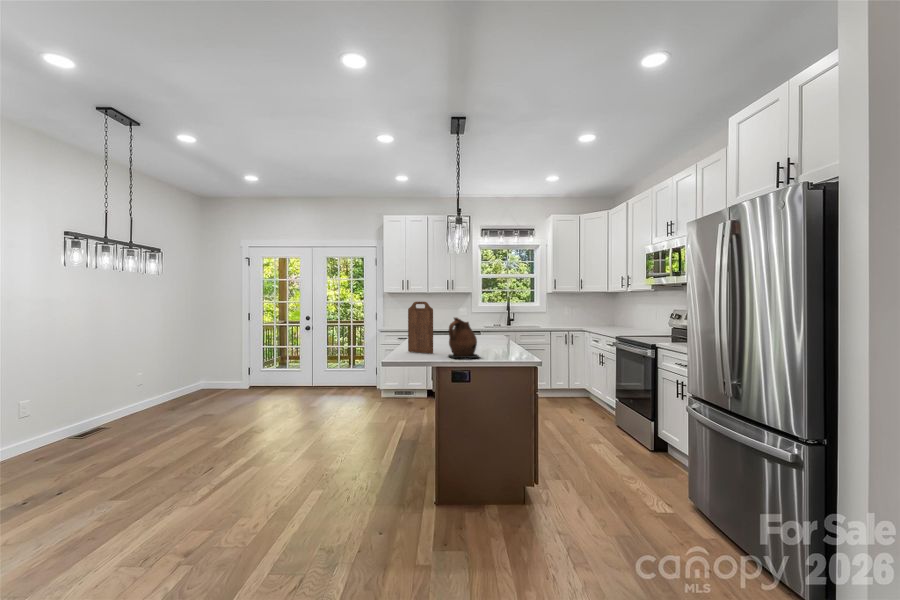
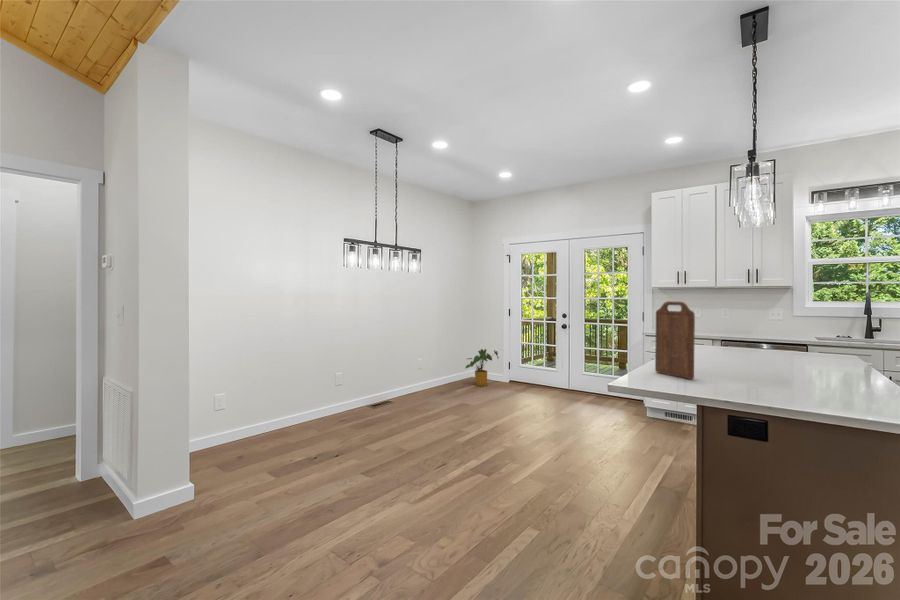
ceramic pitcher: present [448,318,479,358] -> none [713,328,779,401]
house plant: none [199,356,239,395] -> present [465,349,499,386]

